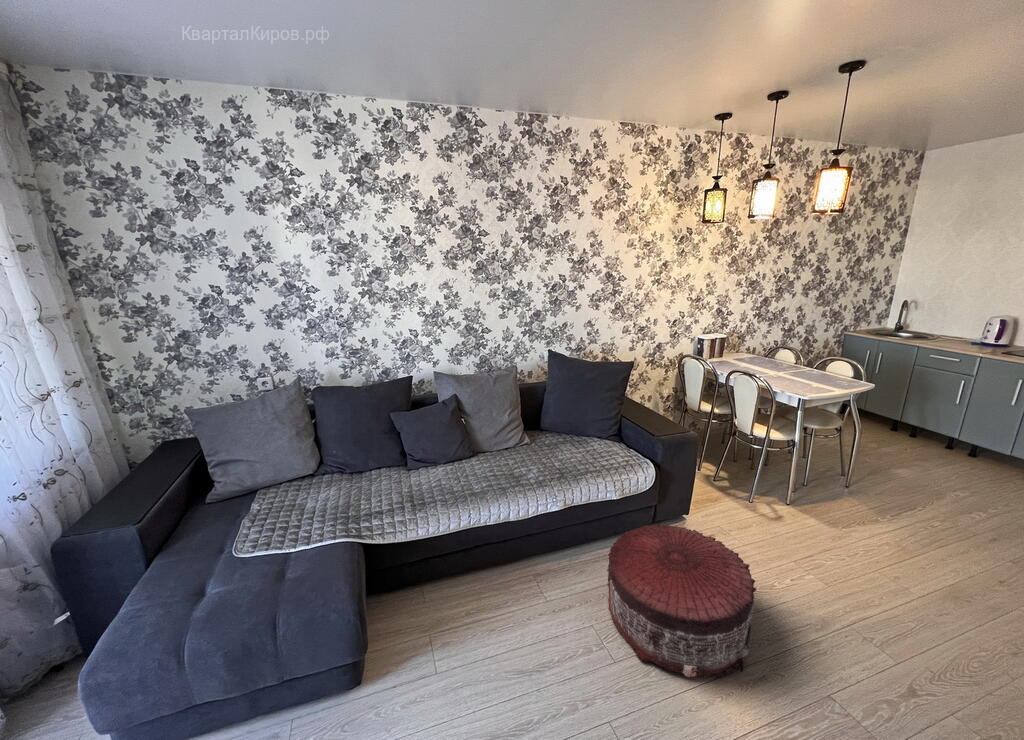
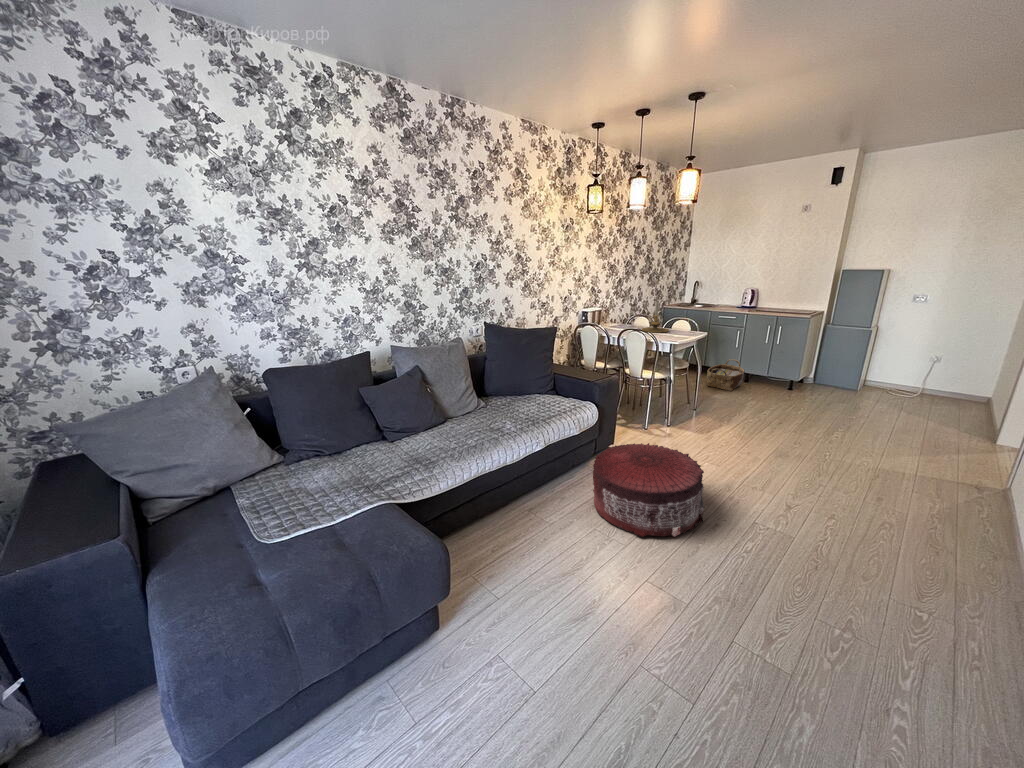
candle holder: none [773,333,815,375] -> present [641,301,669,333]
woven basket: none [892,419,963,466] -> present [707,359,745,391]

